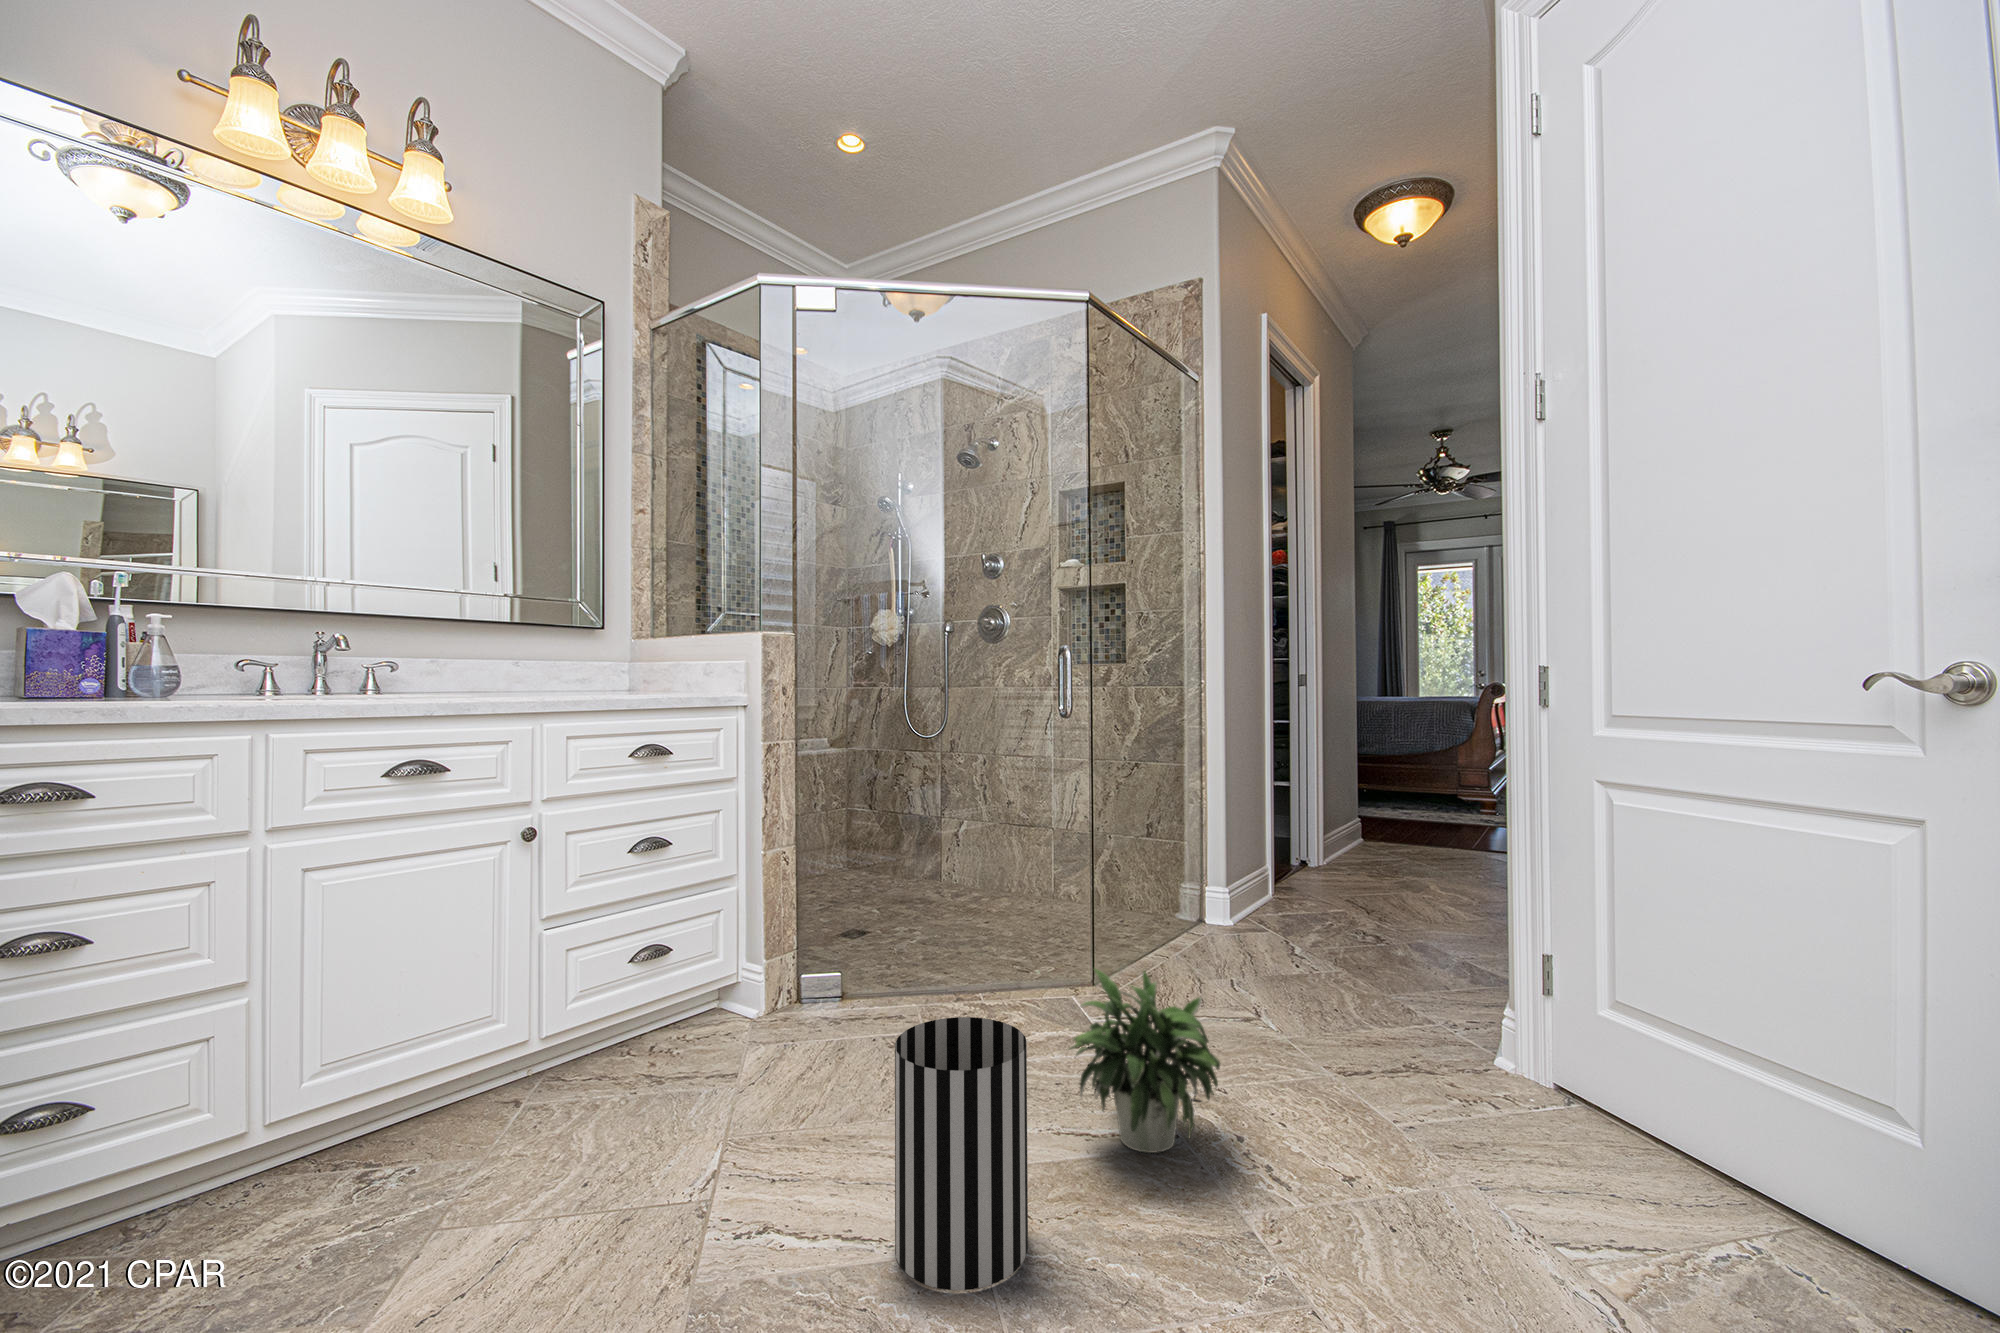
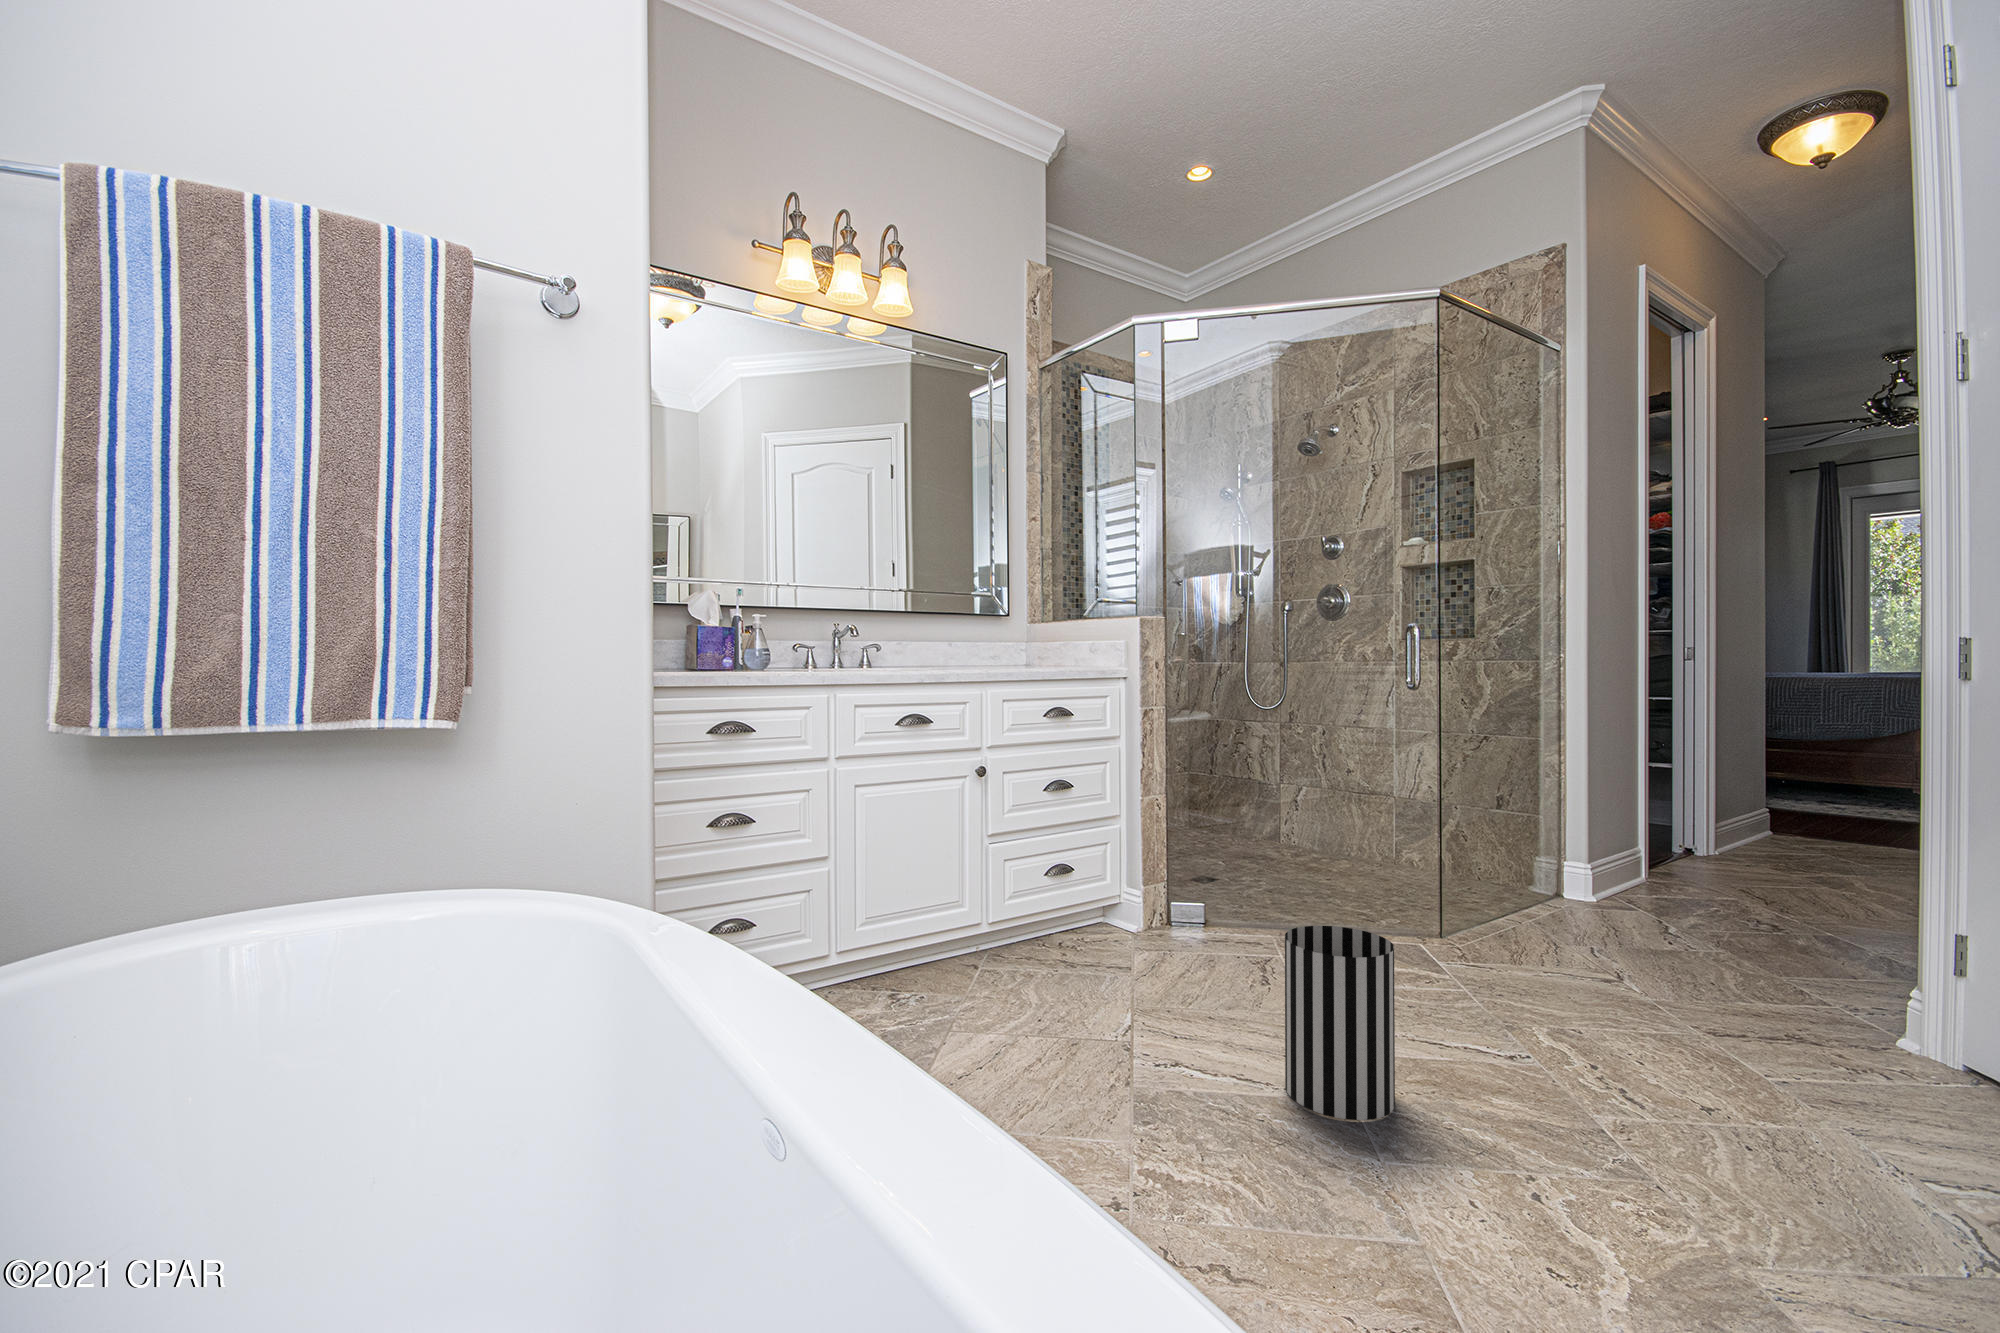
potted plant: present [1069,969,1220,1153] -> none [1423,909,1573,1065]

